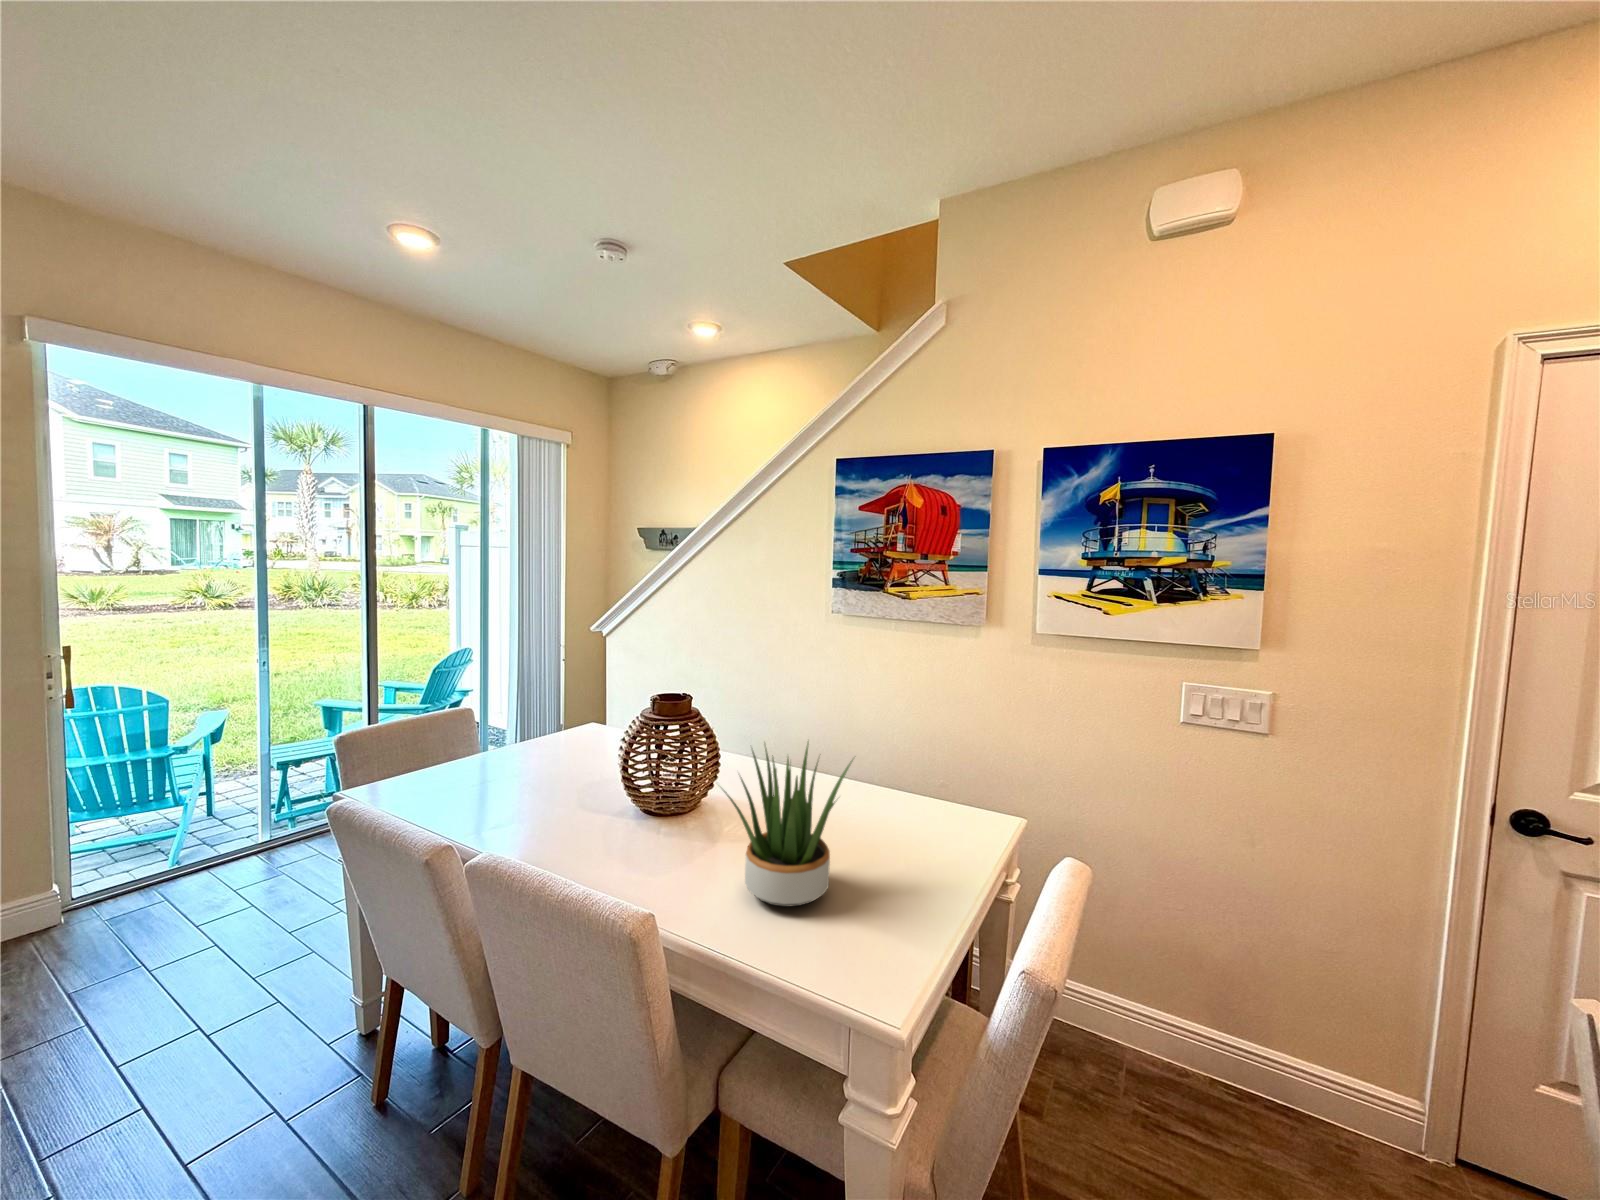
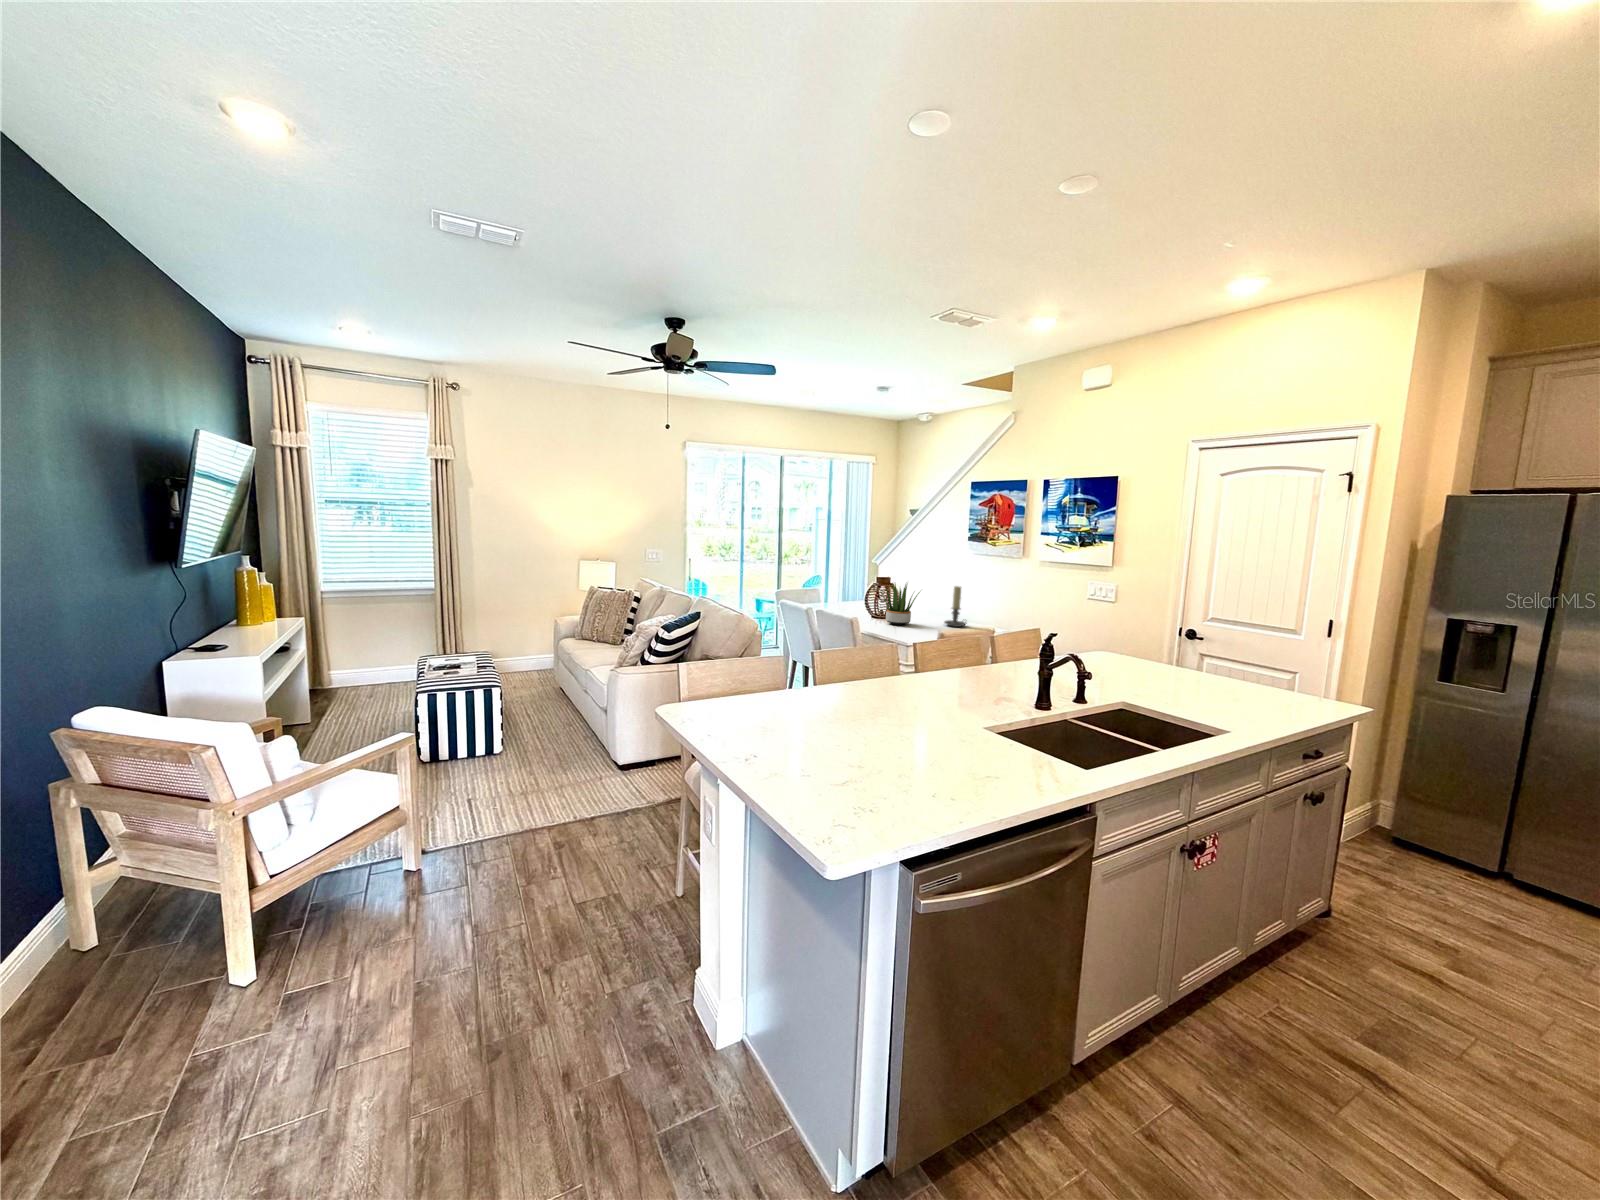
candle holder: none [902,733,968,860] -> present [944,586,967,627]

